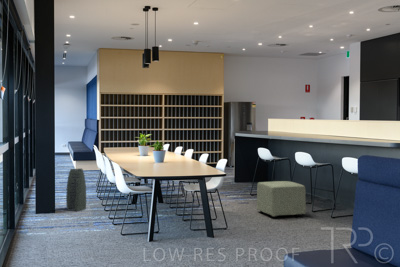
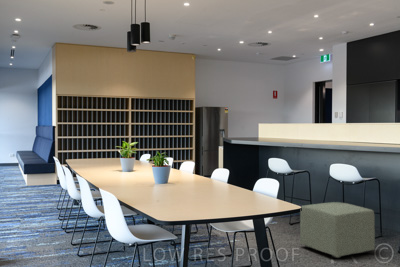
air purifier: present [66,169,86,211] -> none [16,192,48,260]

